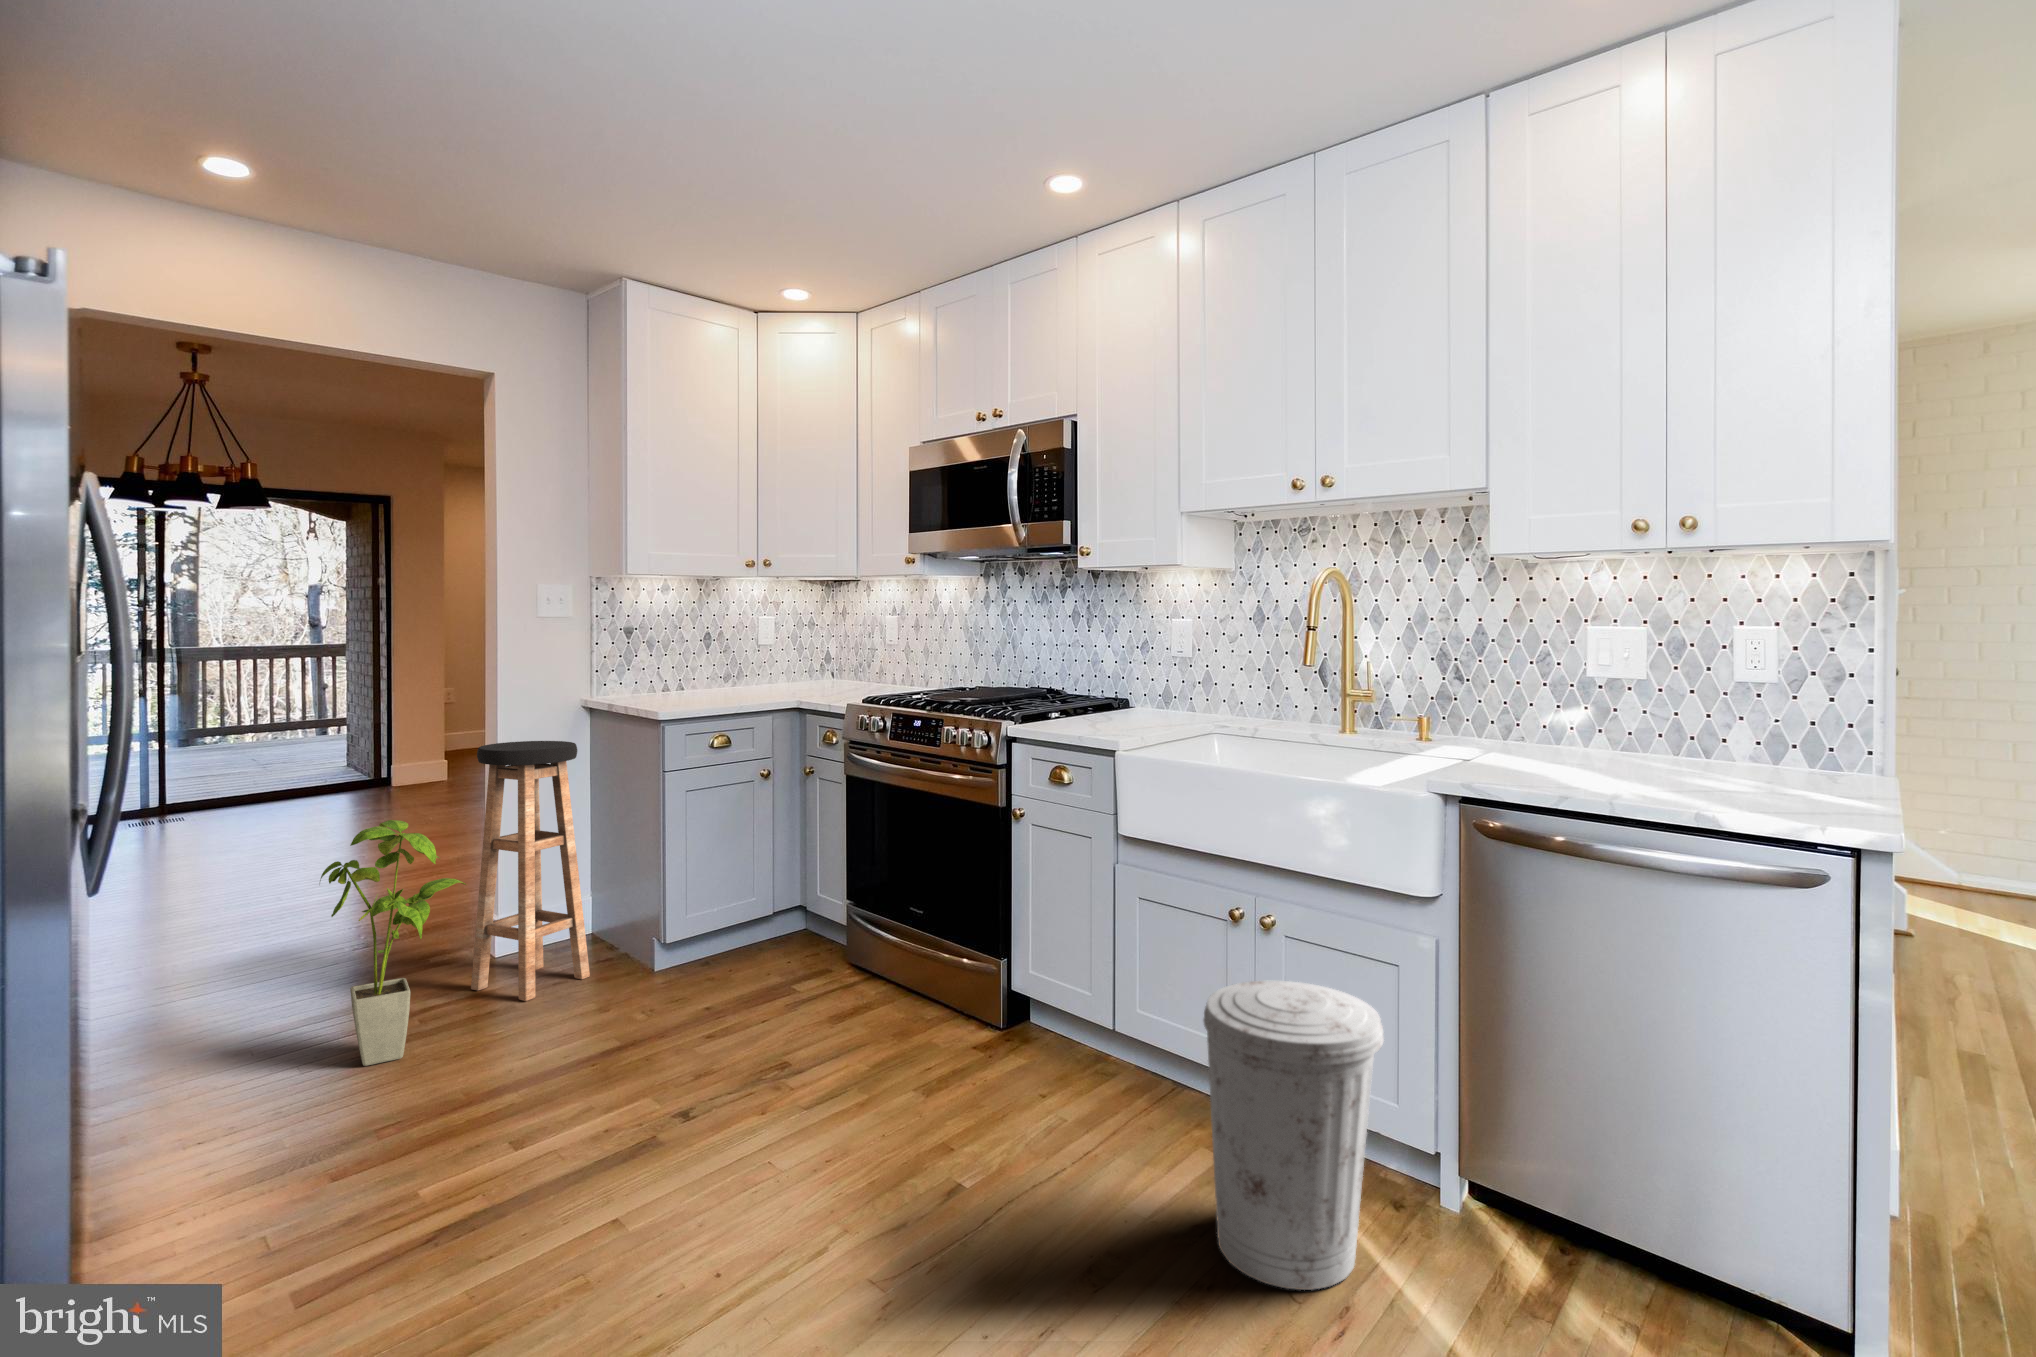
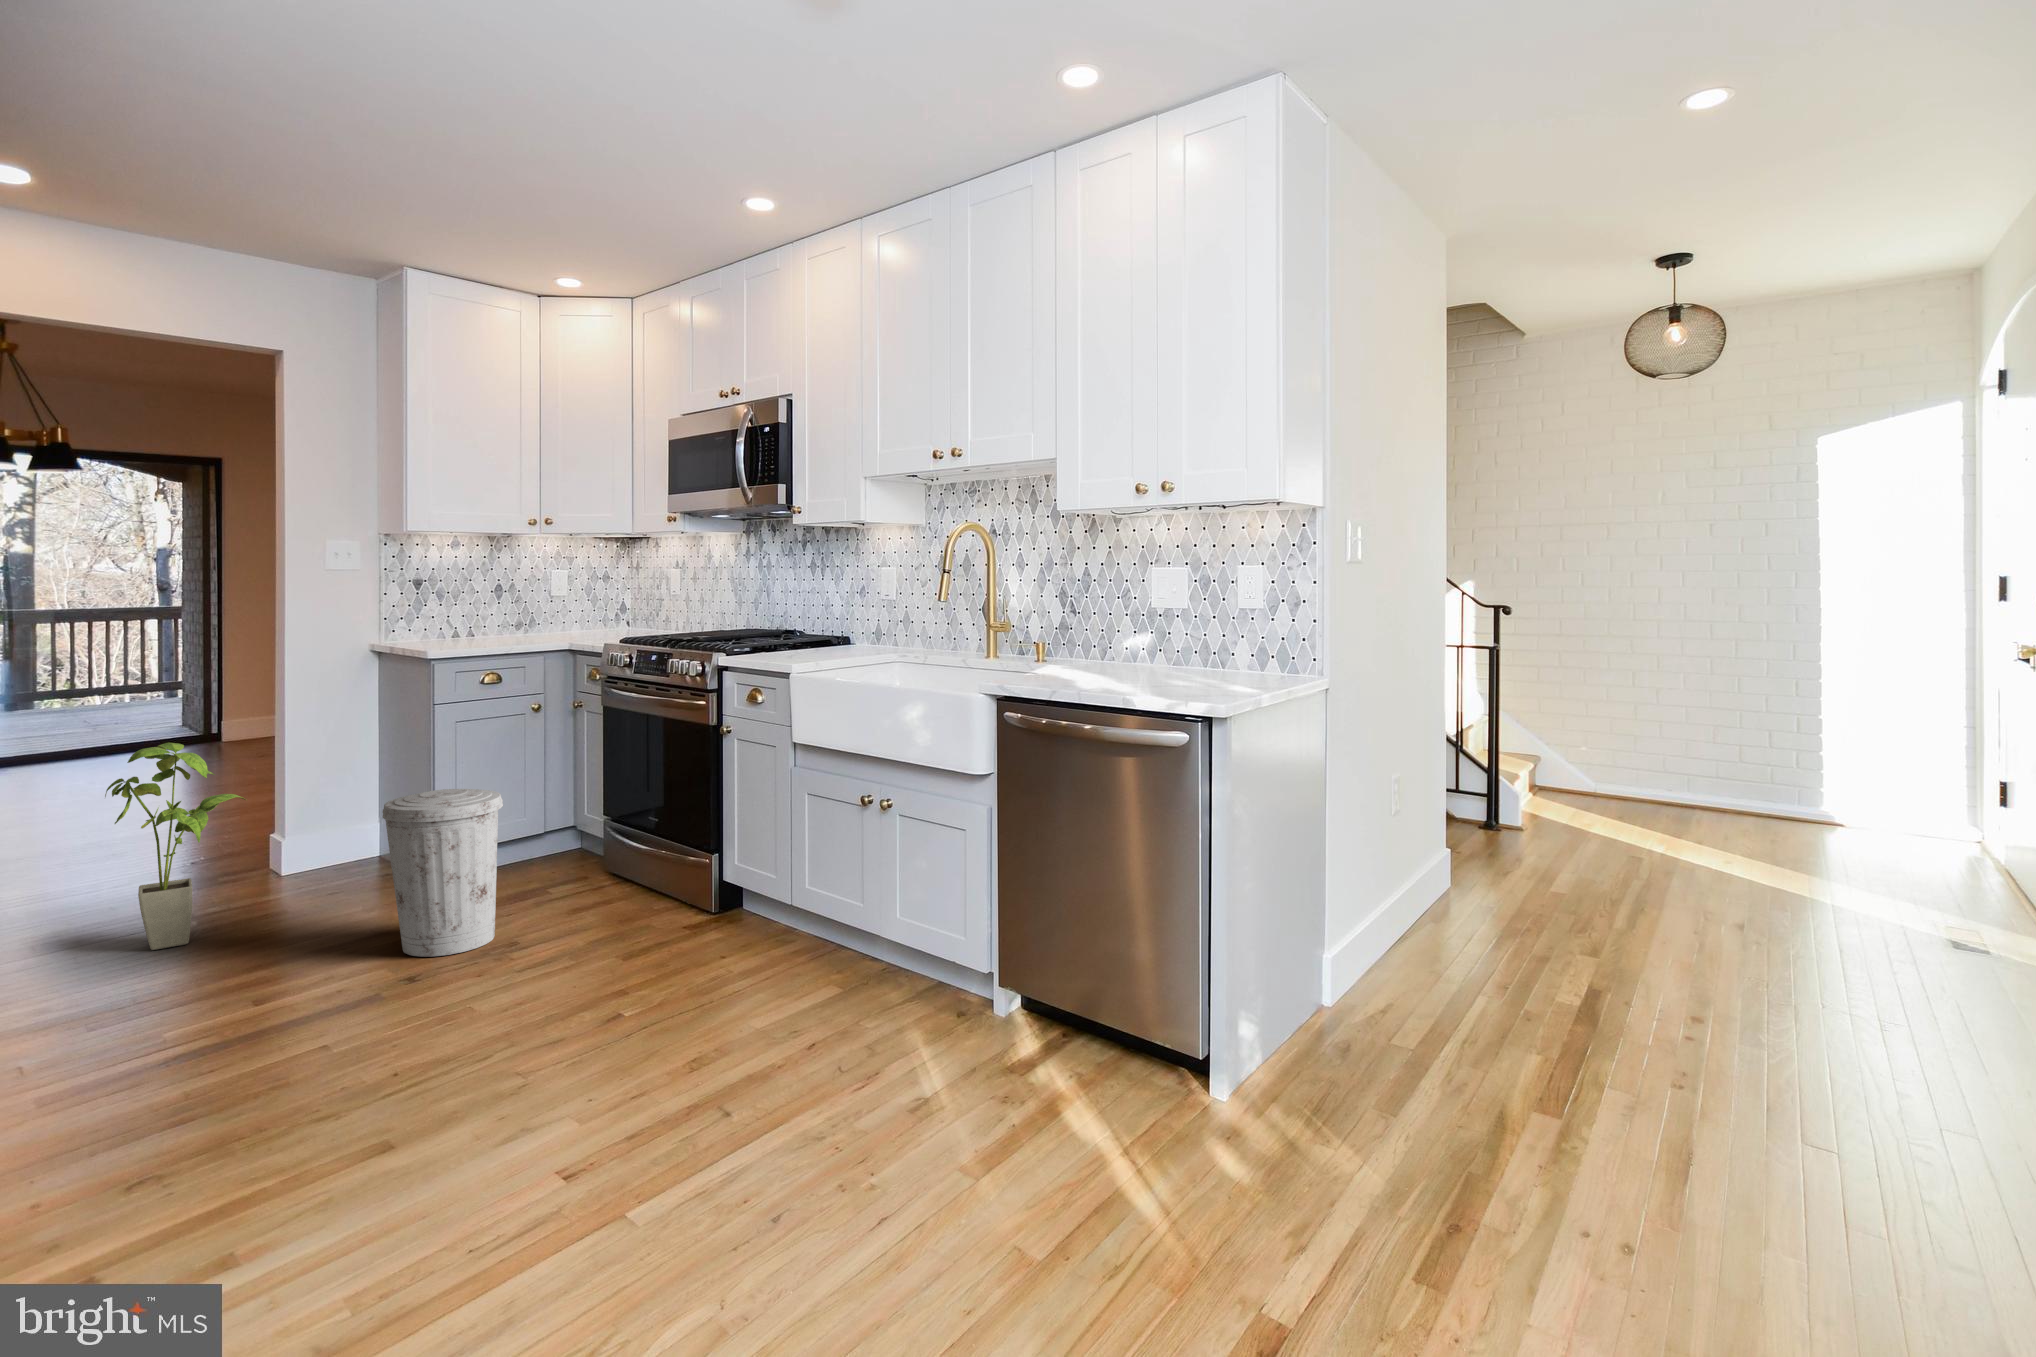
bar stool: present [471,741,590,1001] -> none [261,680,378,902]
trash can: present [1203,981,1384,1290] -> present [383,789,503,957]

